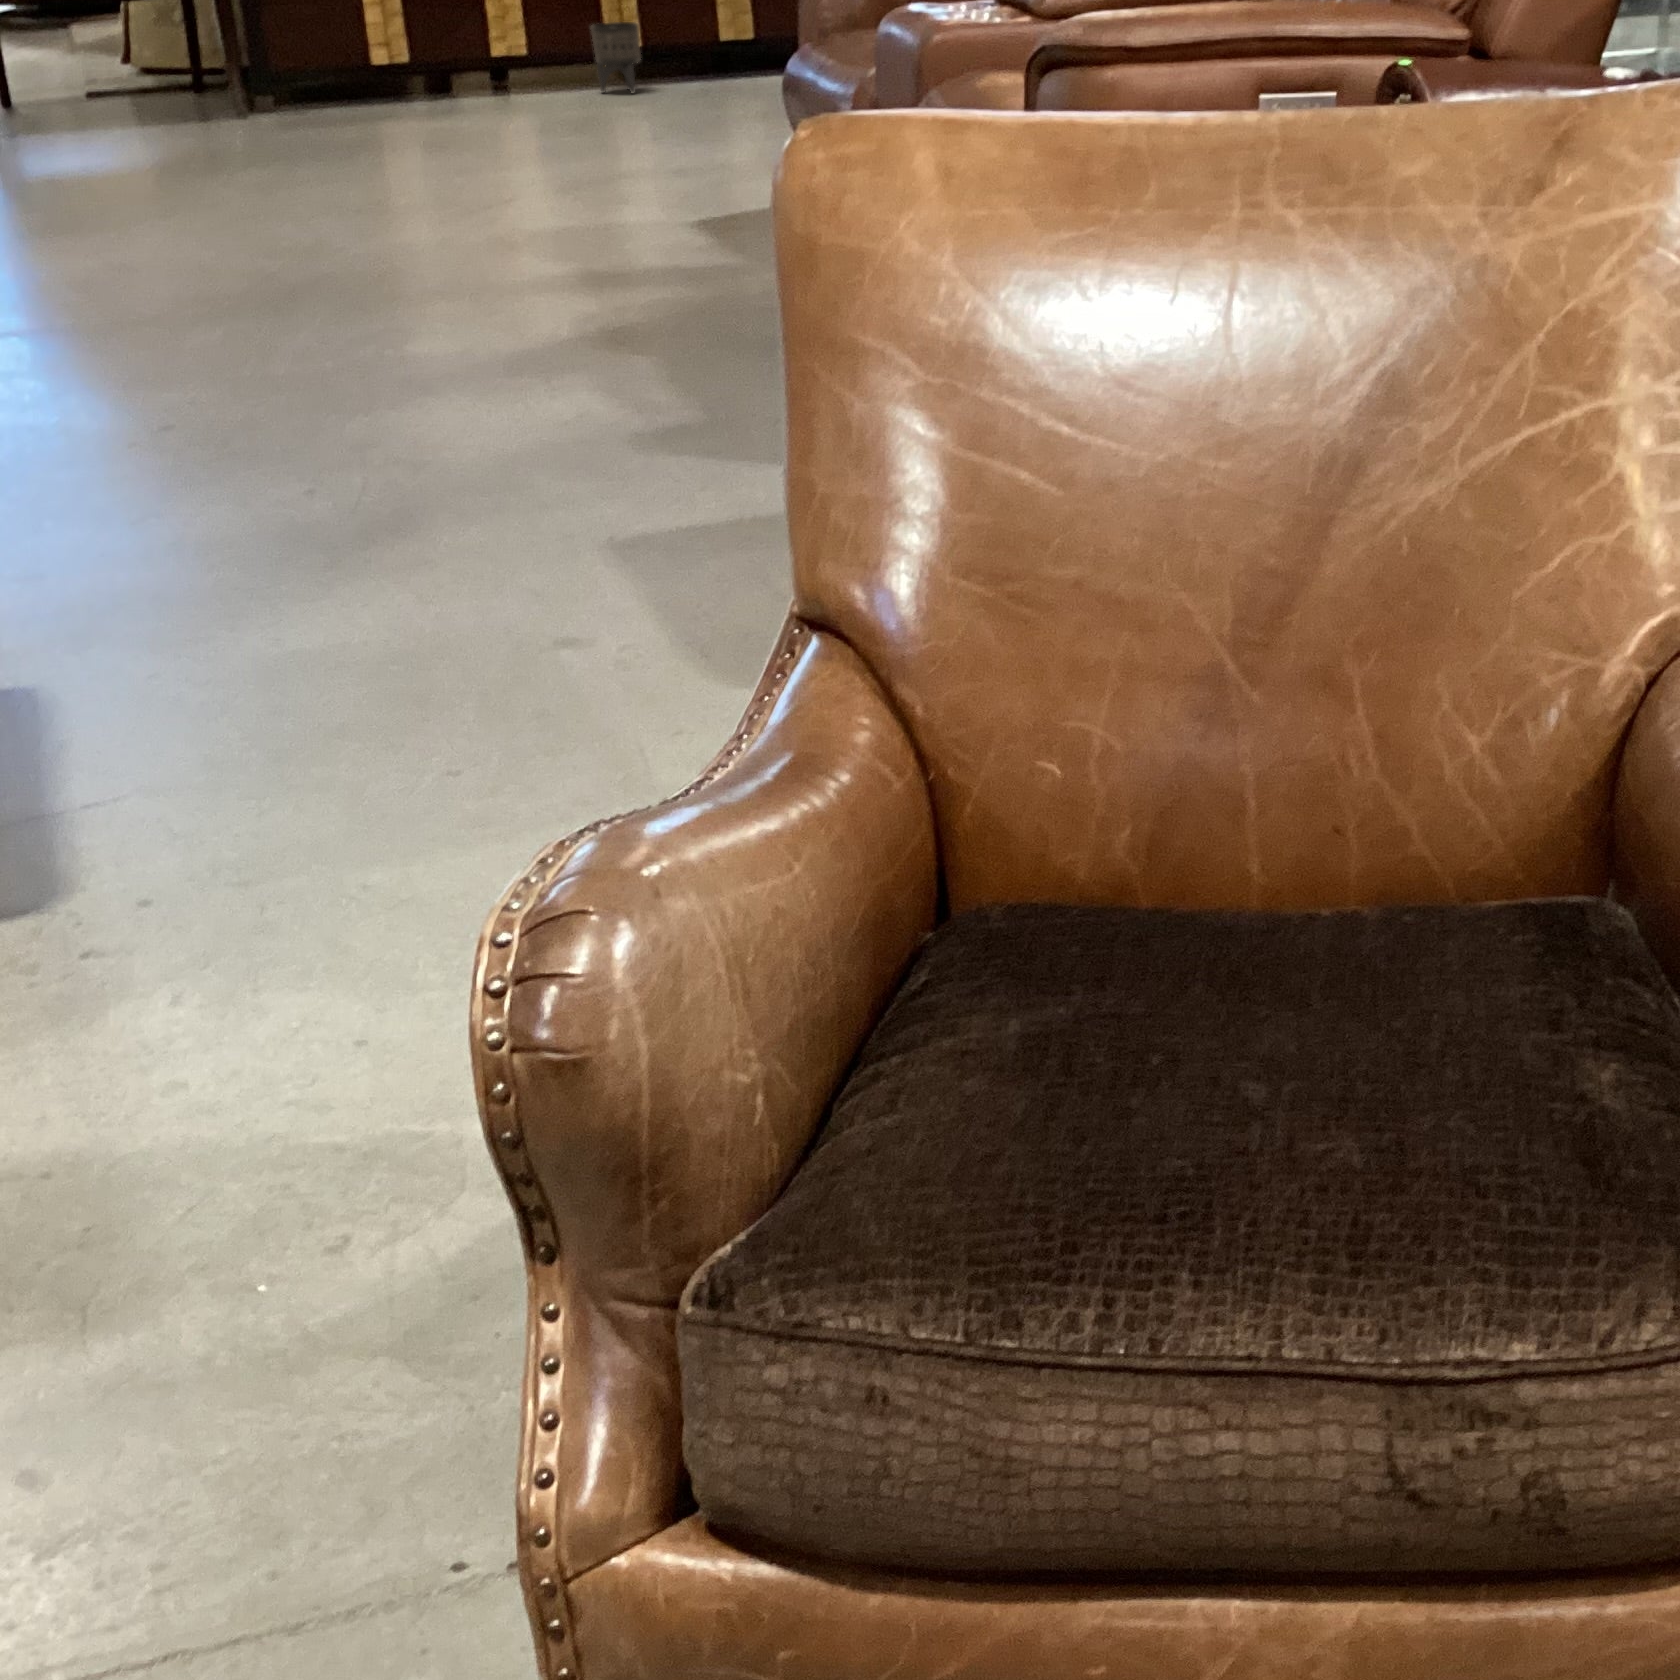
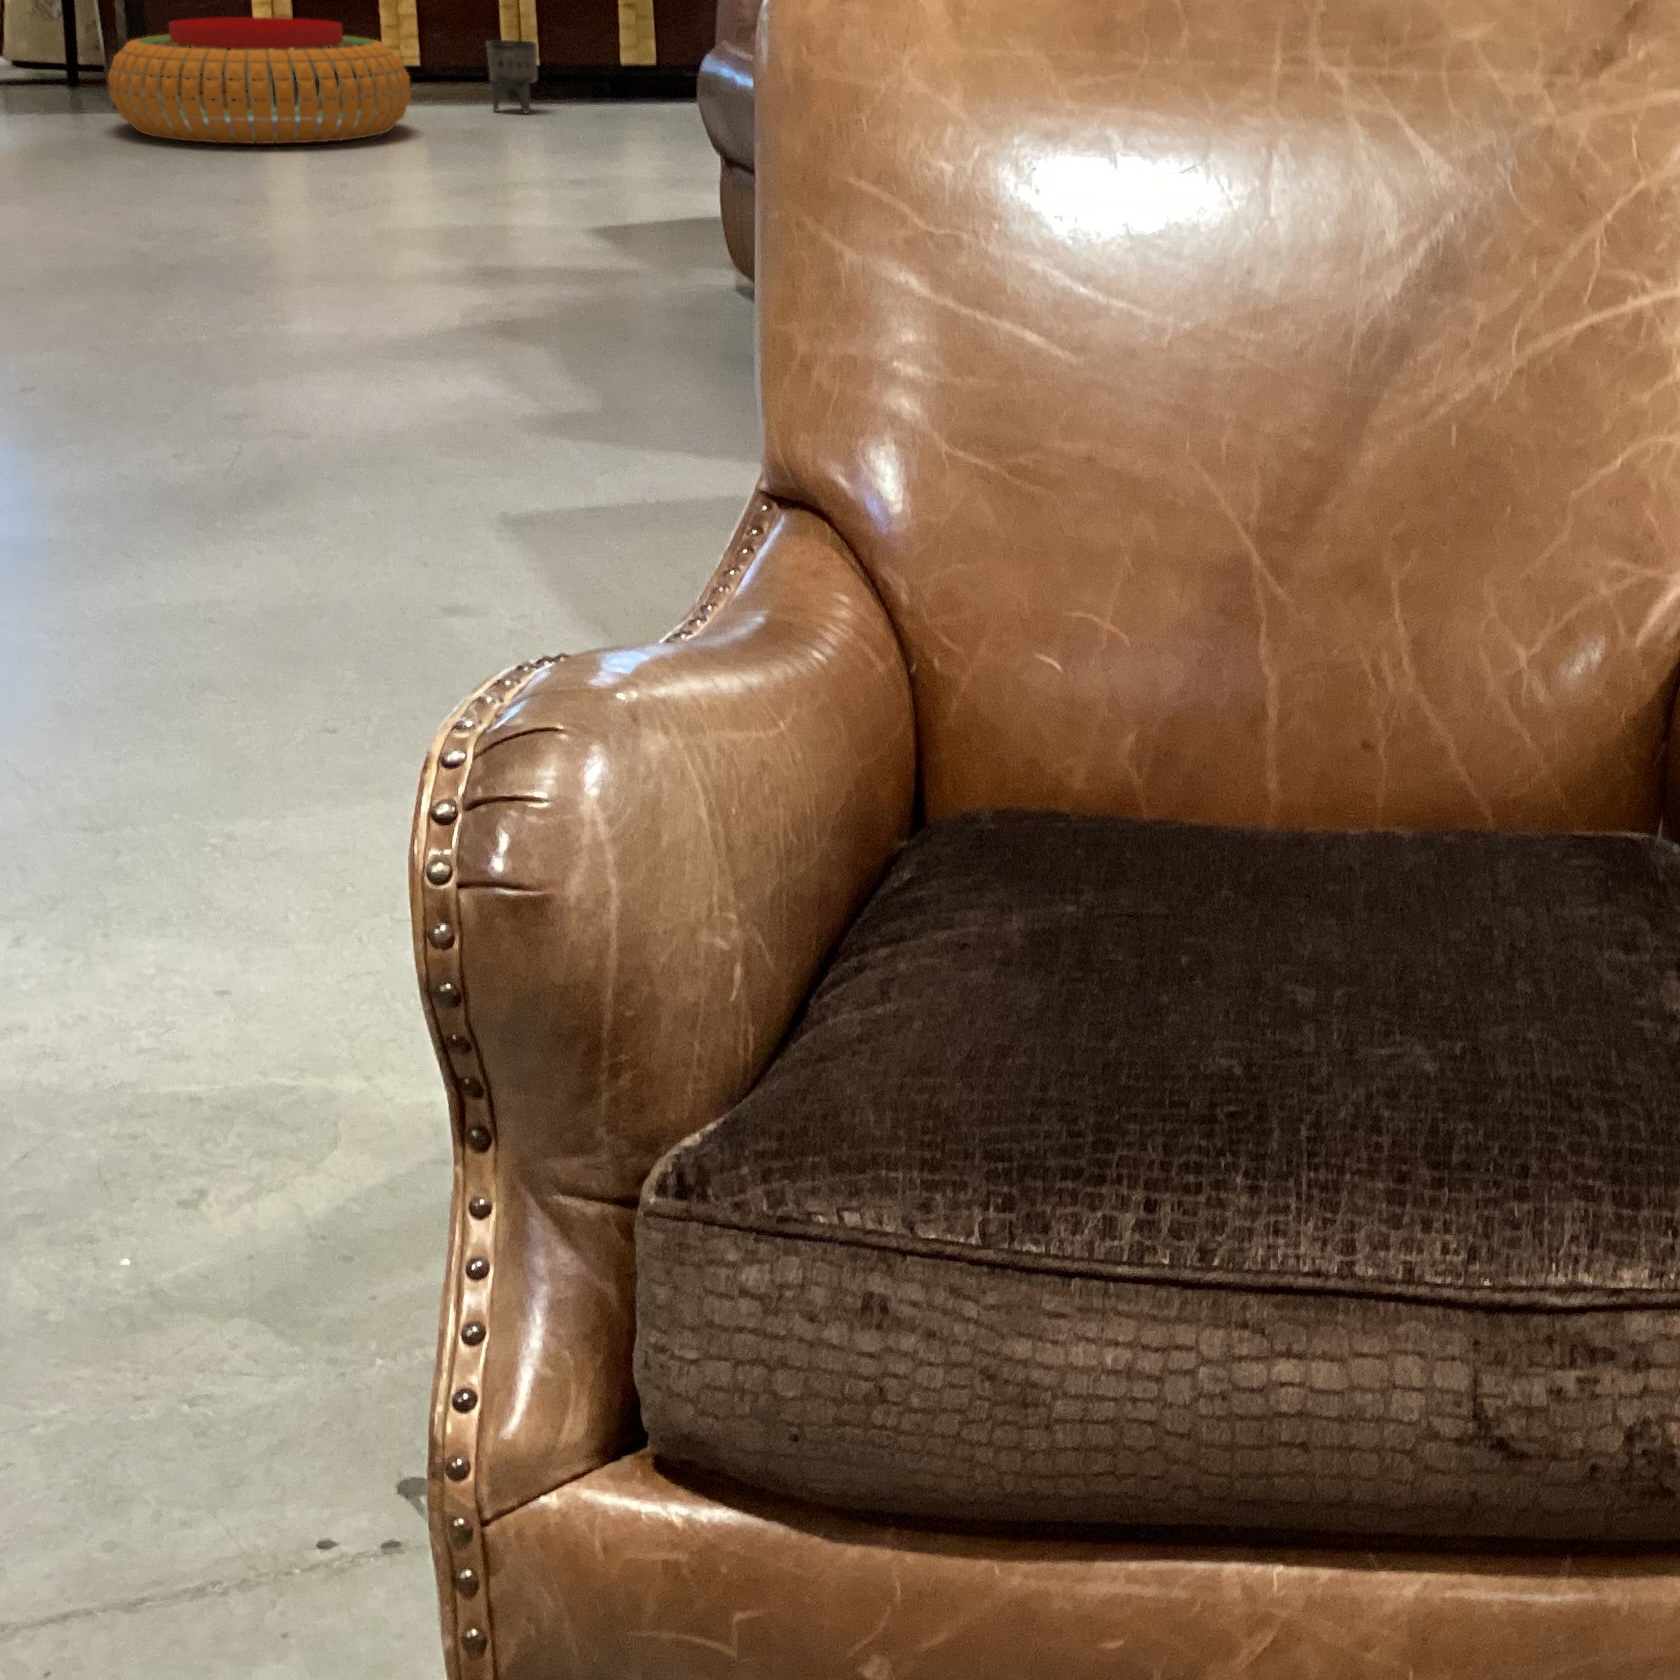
pouf: none [234,17,521,145] -> present [108,17,411,144]

